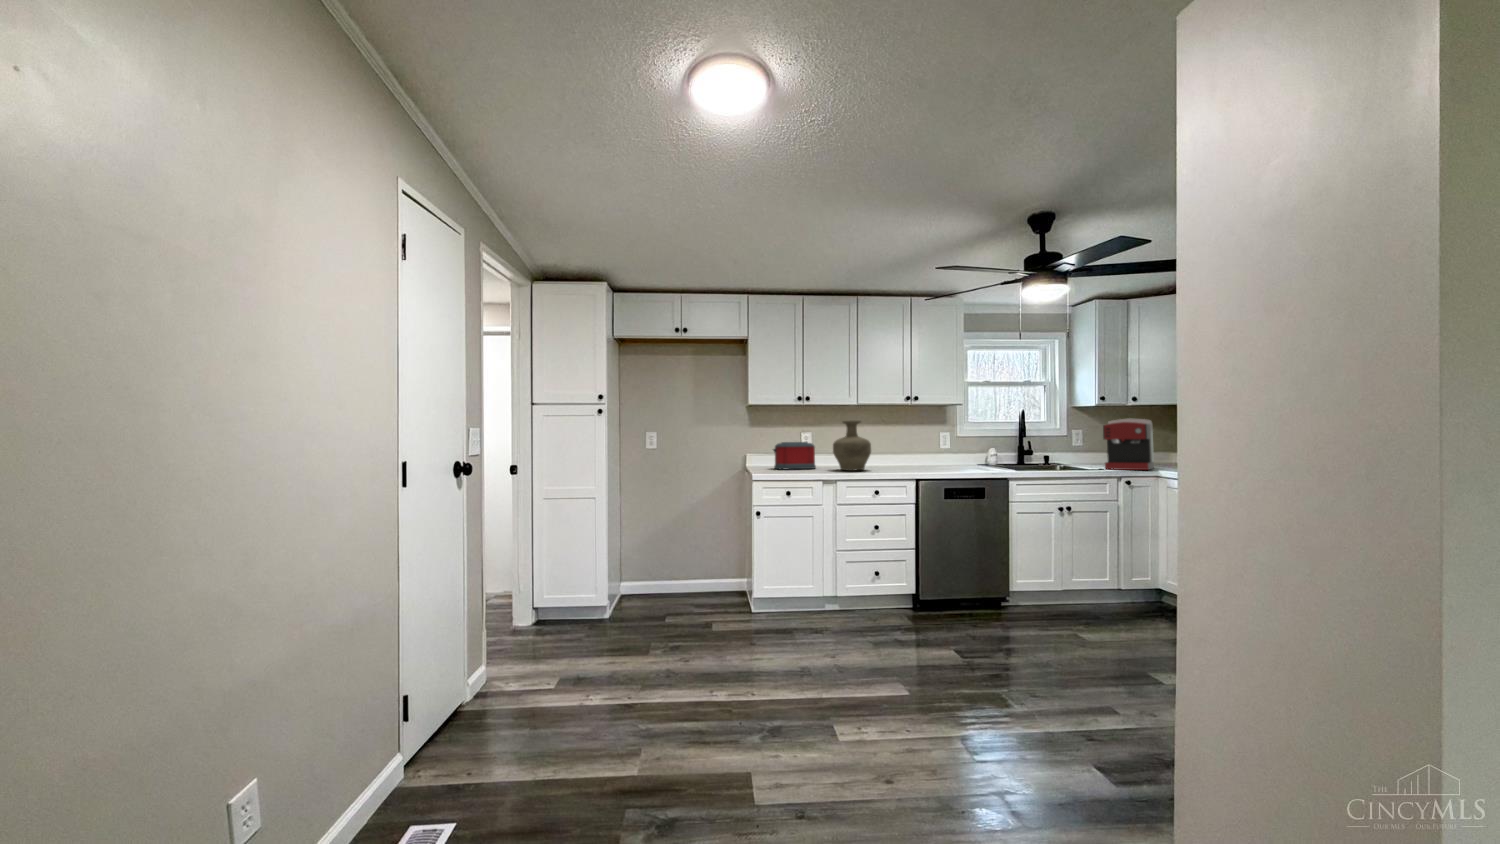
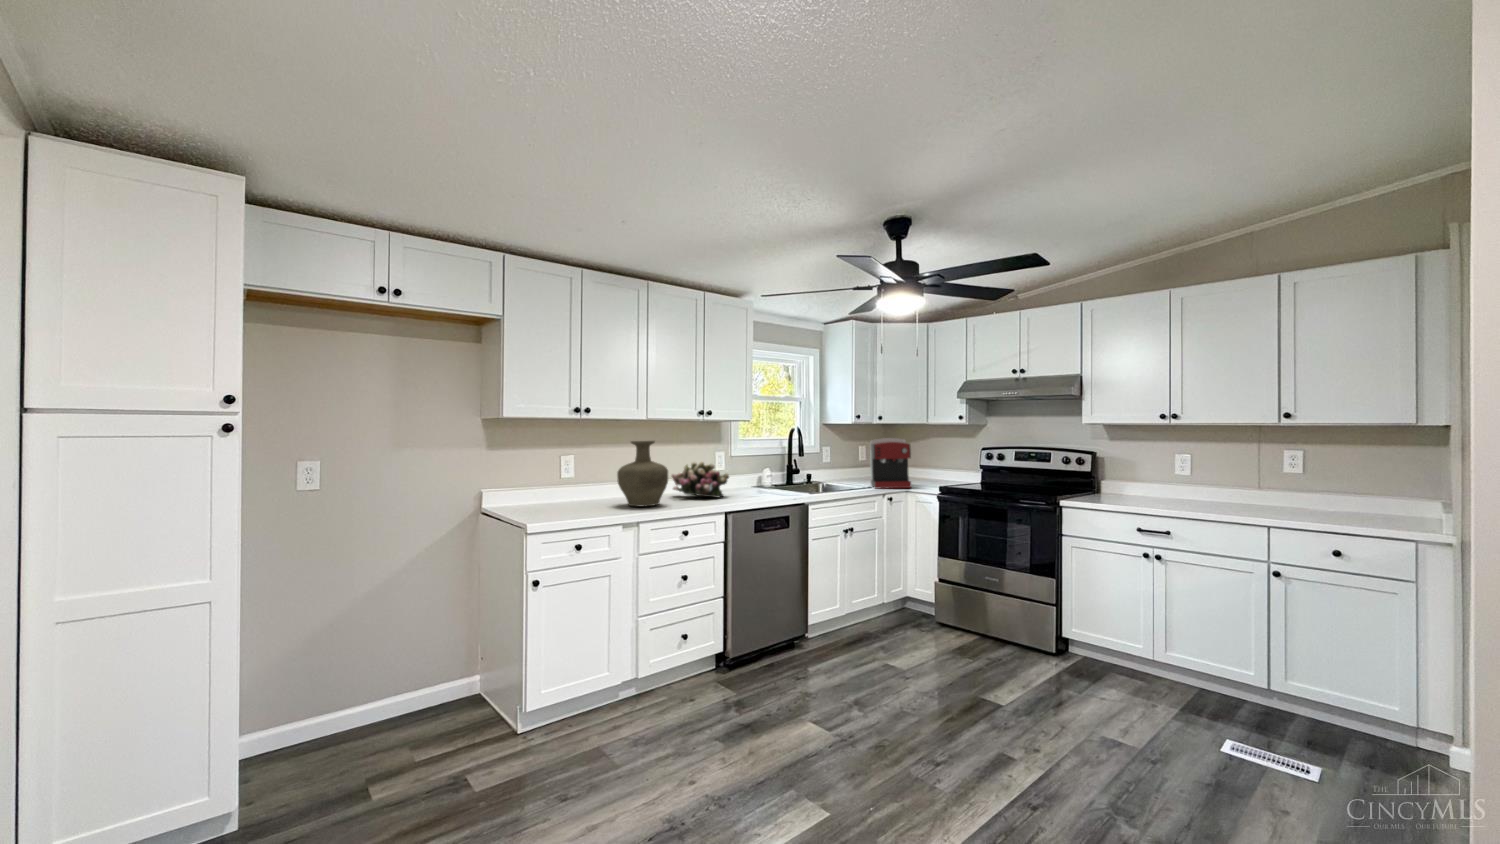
flower arrangement: none [884,439,936,468] -> present [672,462,729,497]
toaster: present [773,442,816,469] -> none [527,469,589,510]

